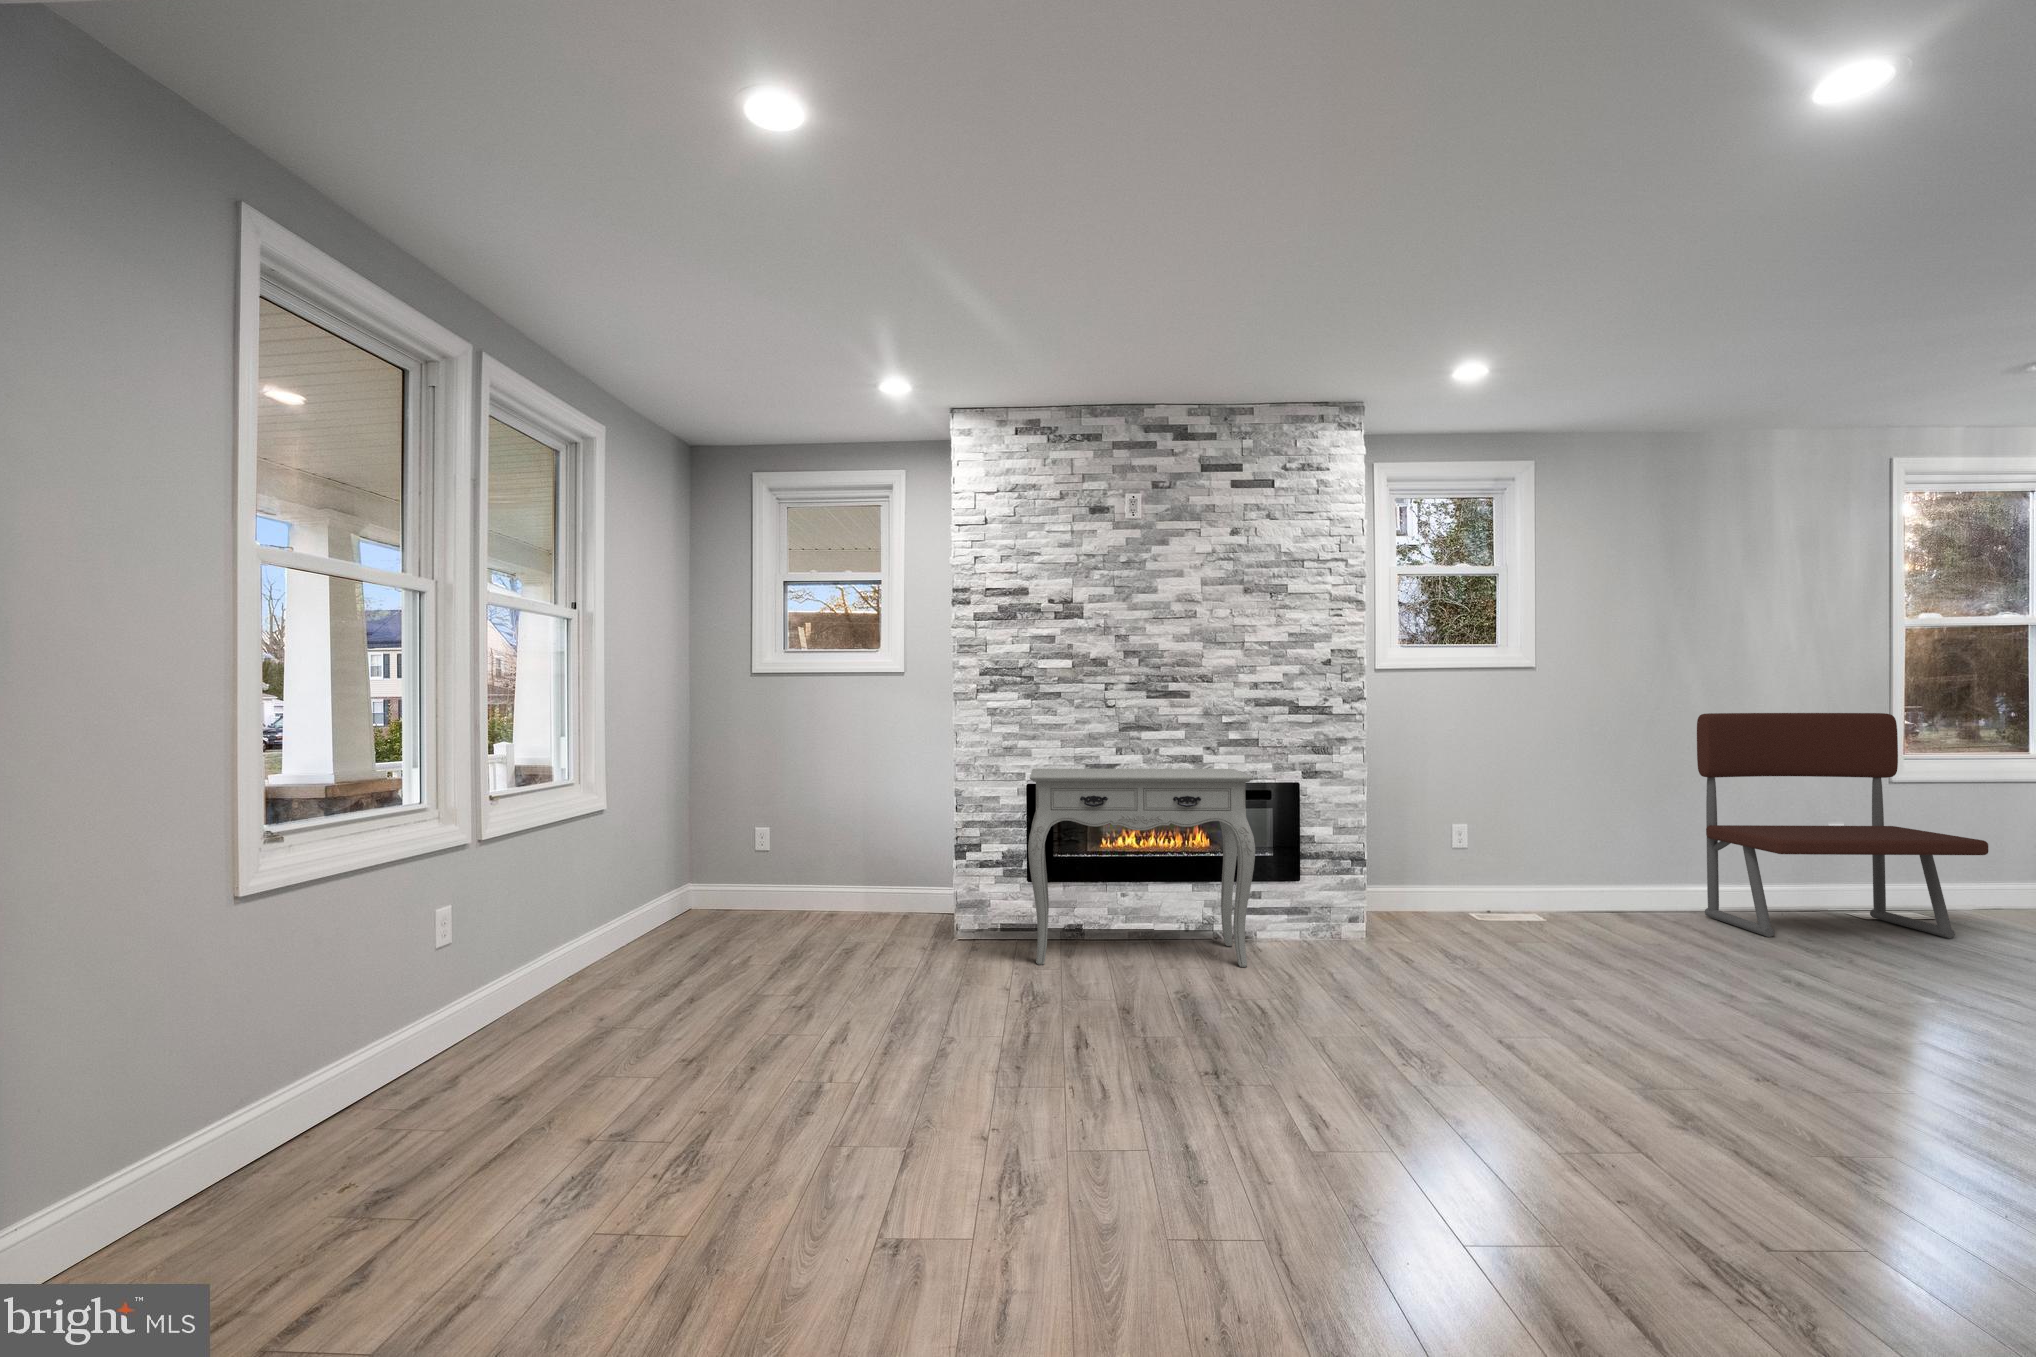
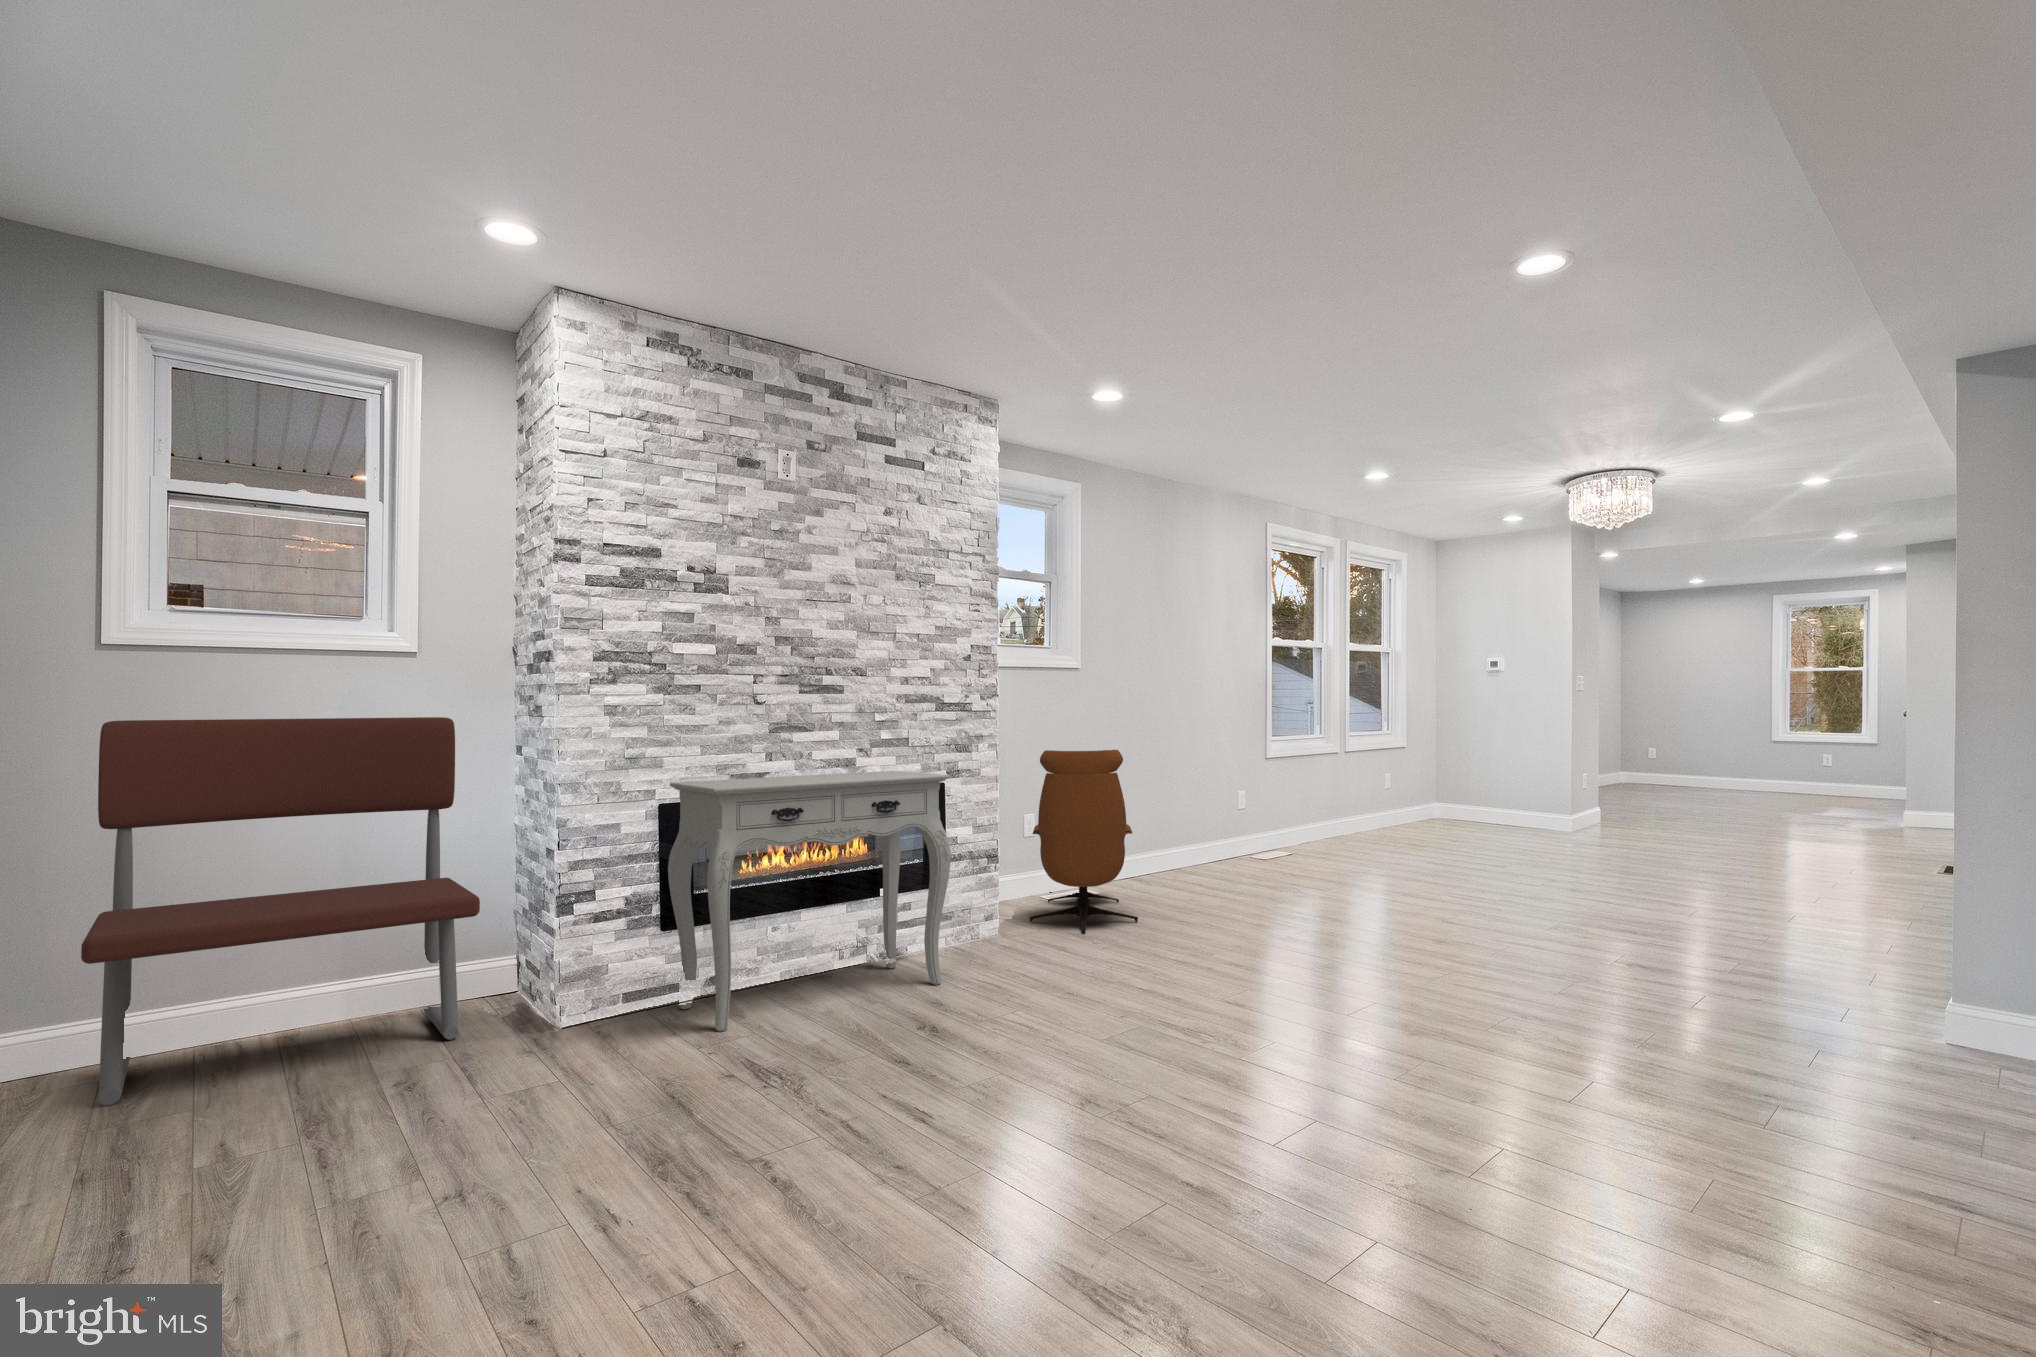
bench: present [1697,713,1988,938] -> present [81,717,480,1106]
lounge chair: none [1414,756,1563,951] -> present [1029,750,1138,933]

